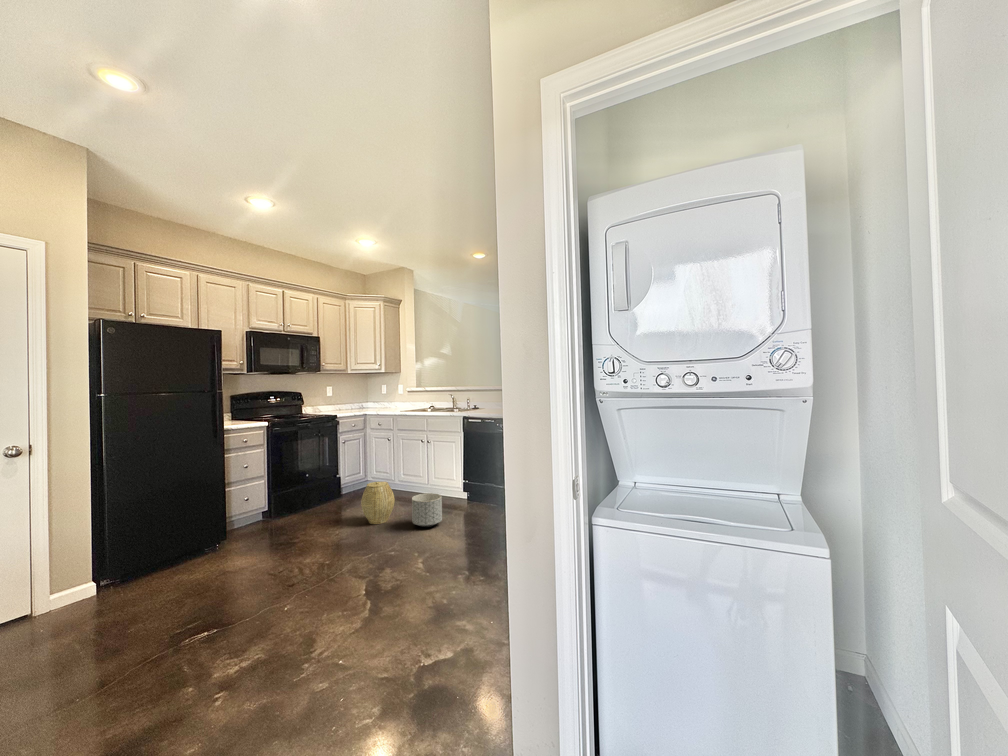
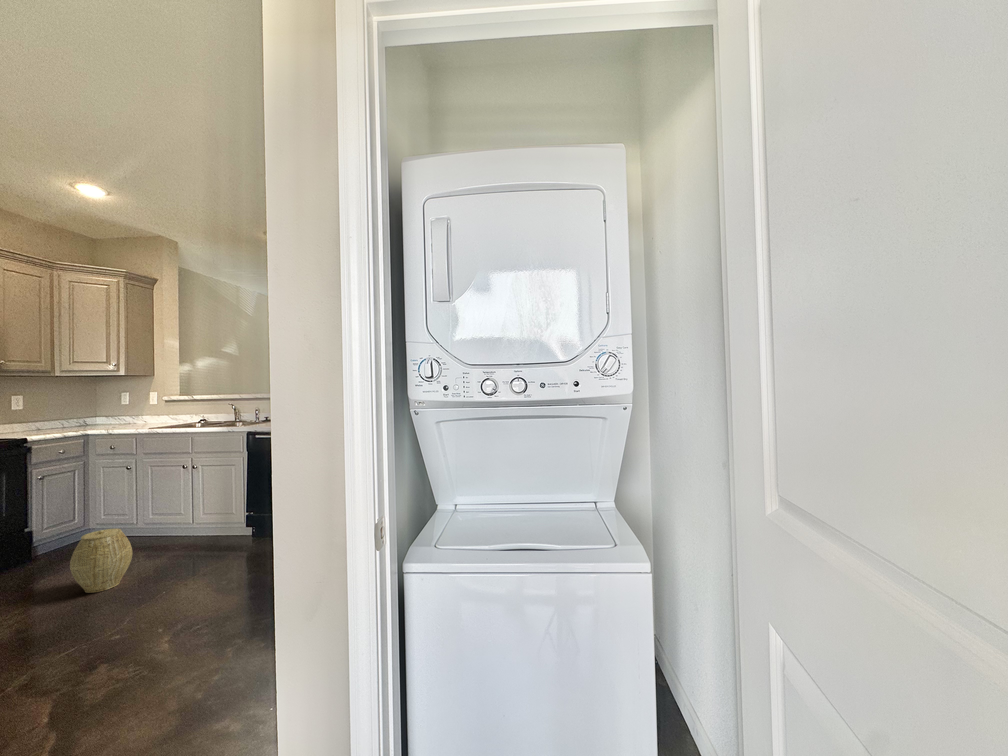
planter: present [412,493,442,527] -> none [161,536,210,584]

